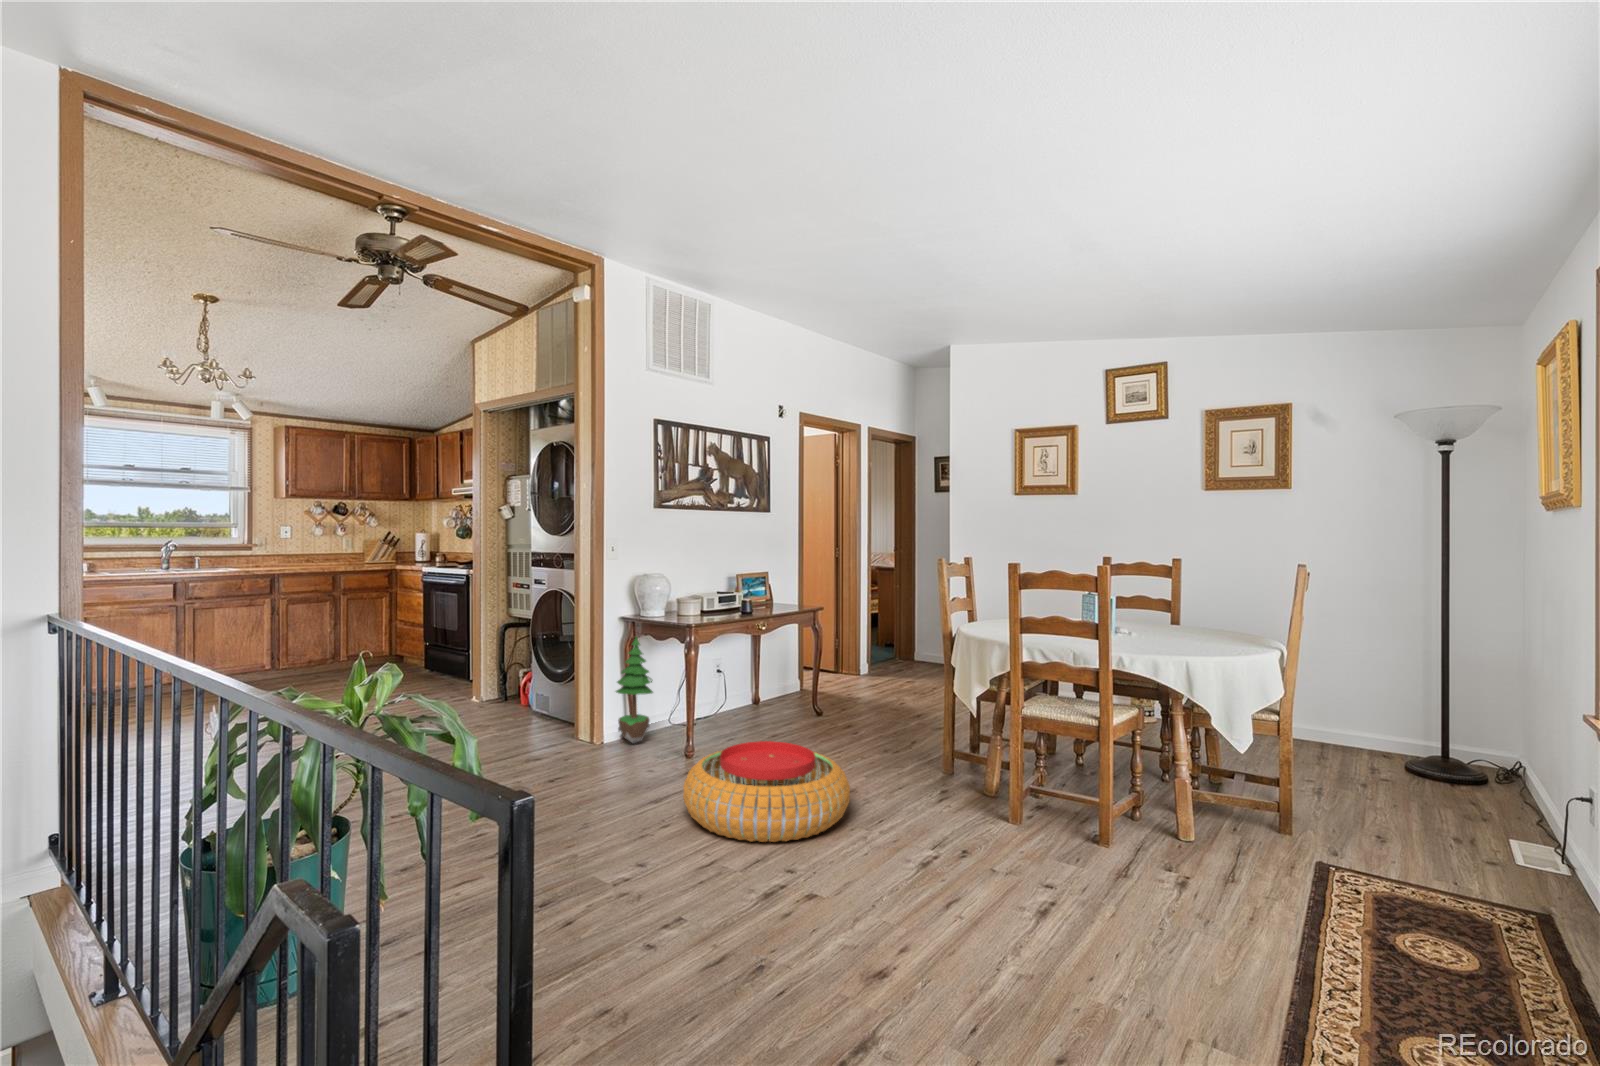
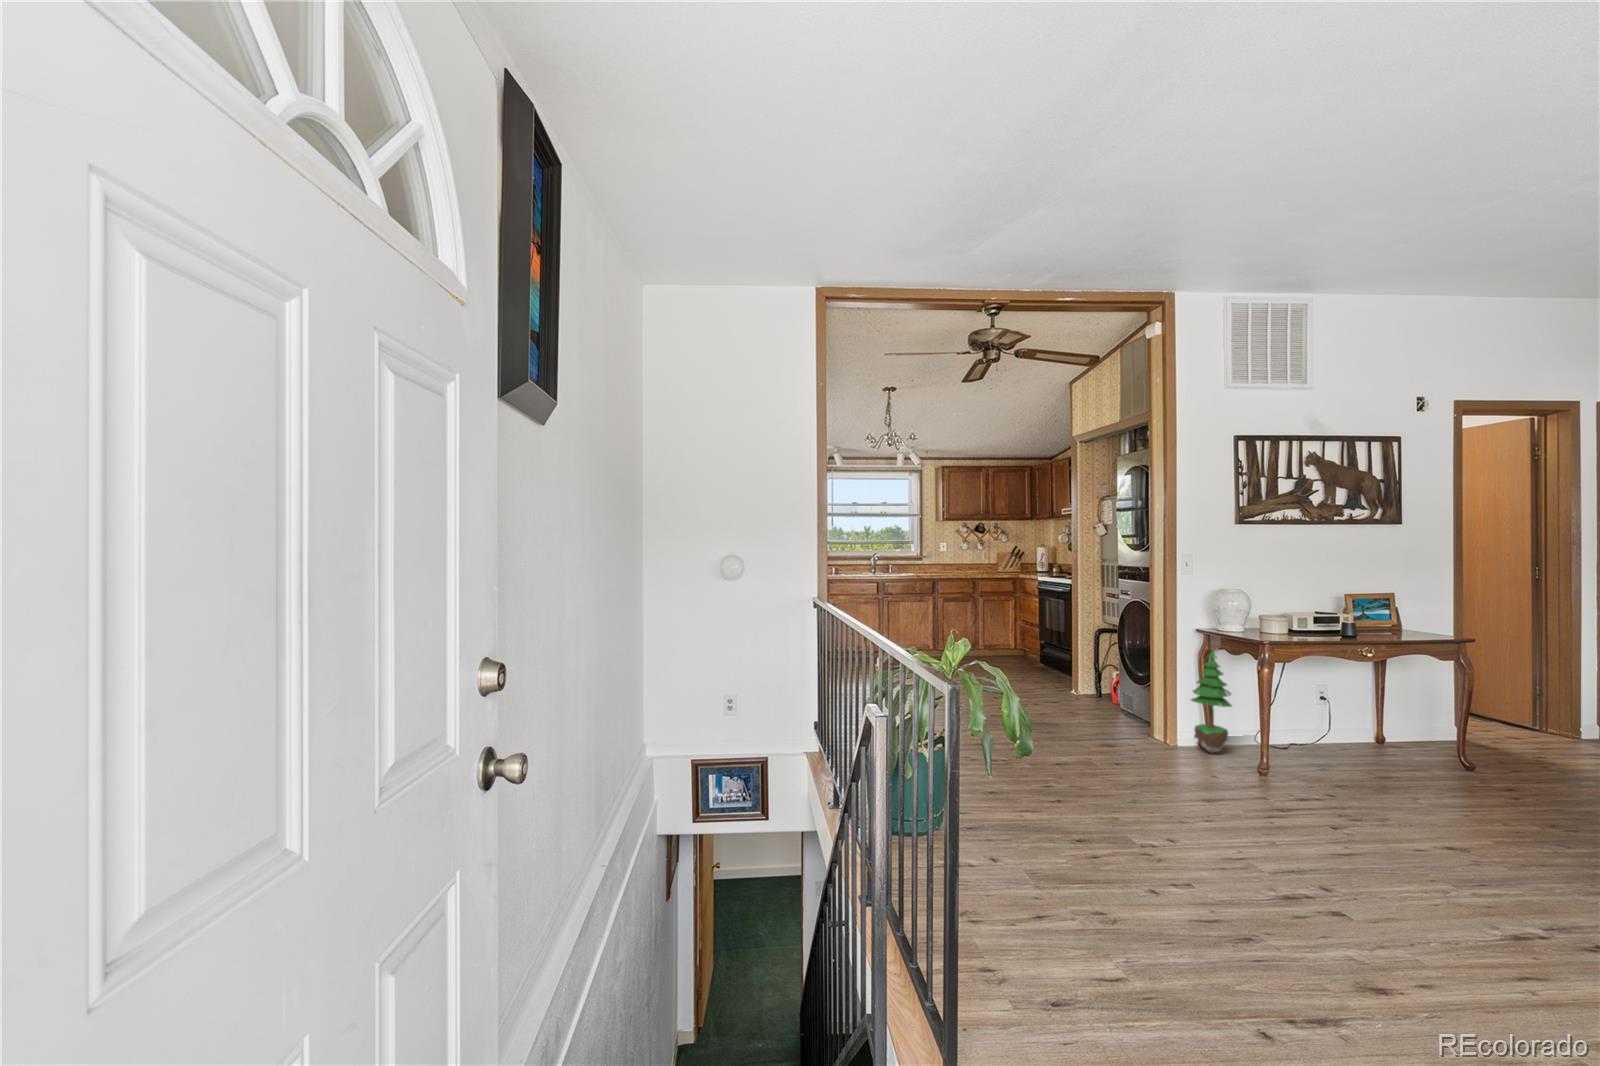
pouf: present [683,741,850,842] -> none [1240,770,1462,886]

